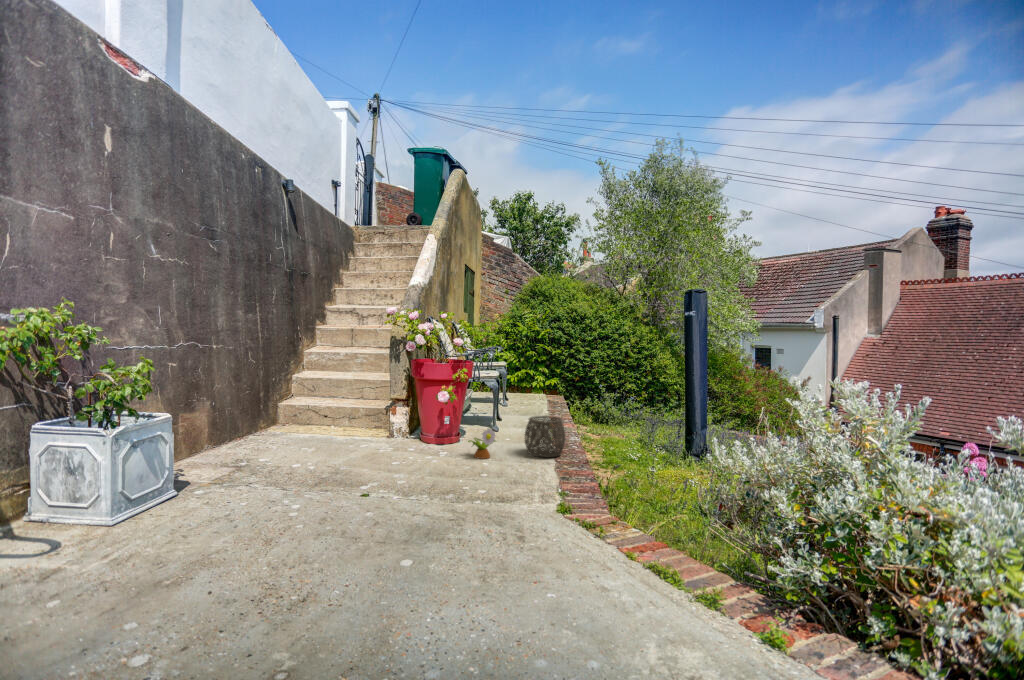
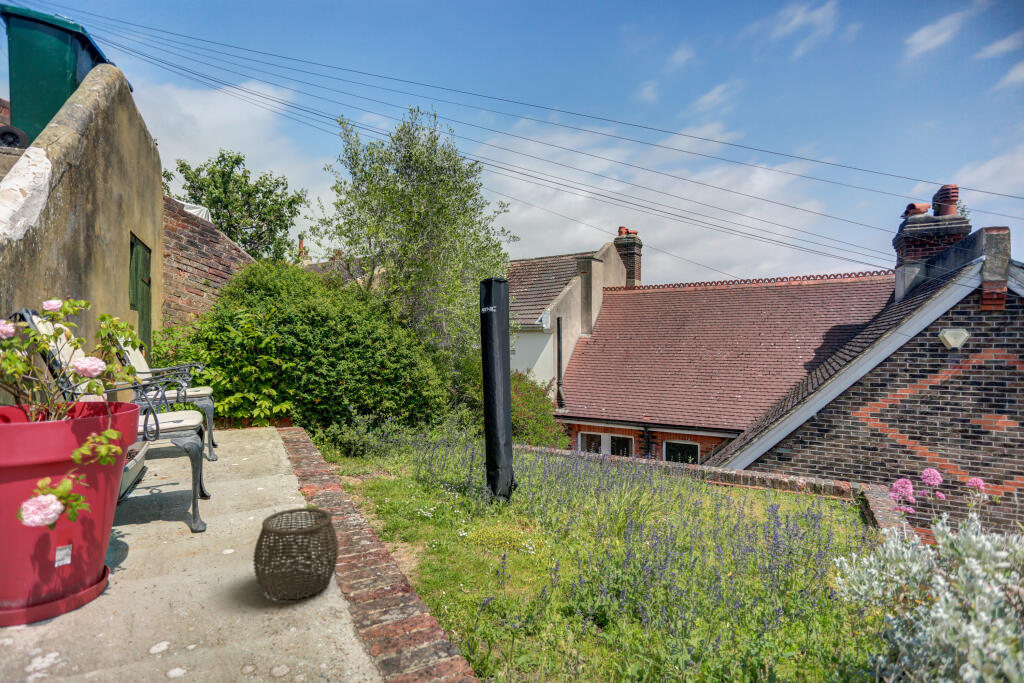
decorative plant: present [468,428,496,459] -> none [109,571,192,645]

